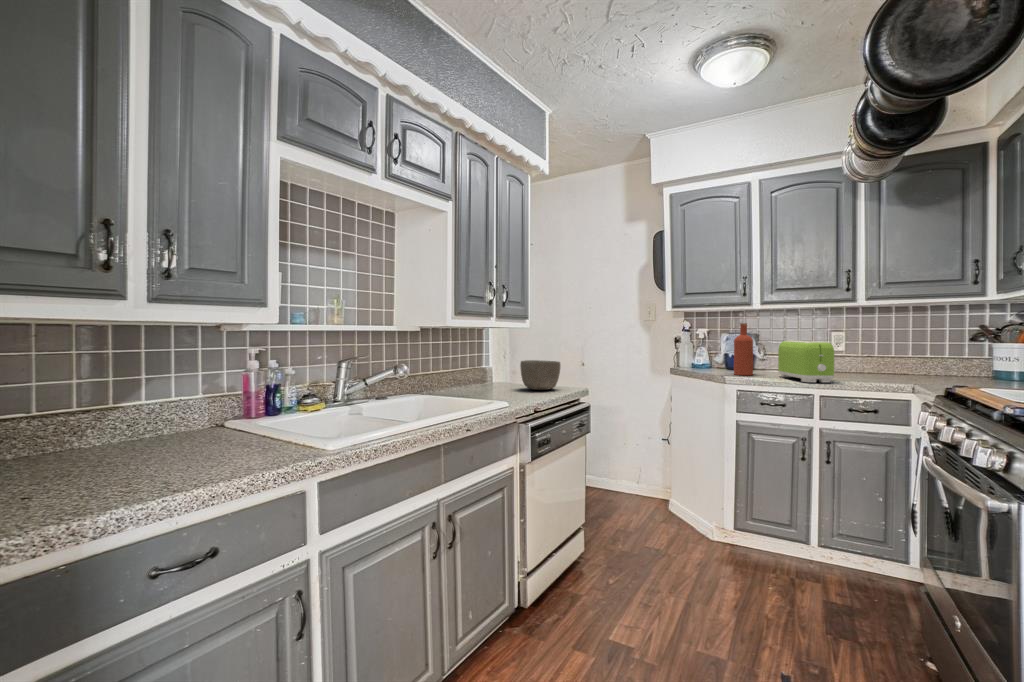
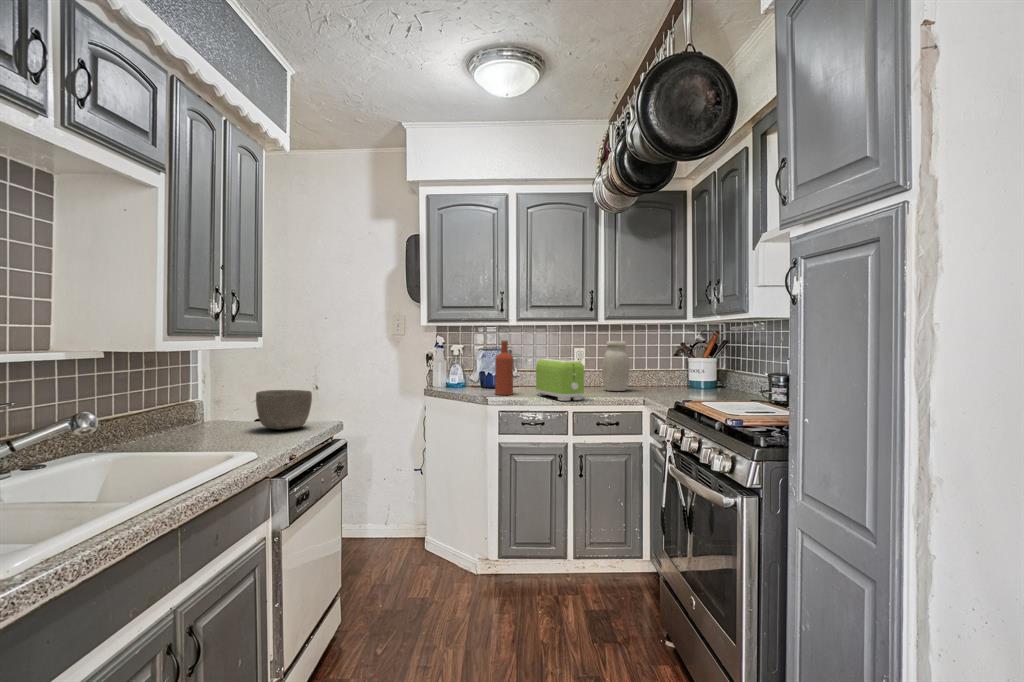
jar: none [864,322,902,377] -> present [602,341,630,391]

